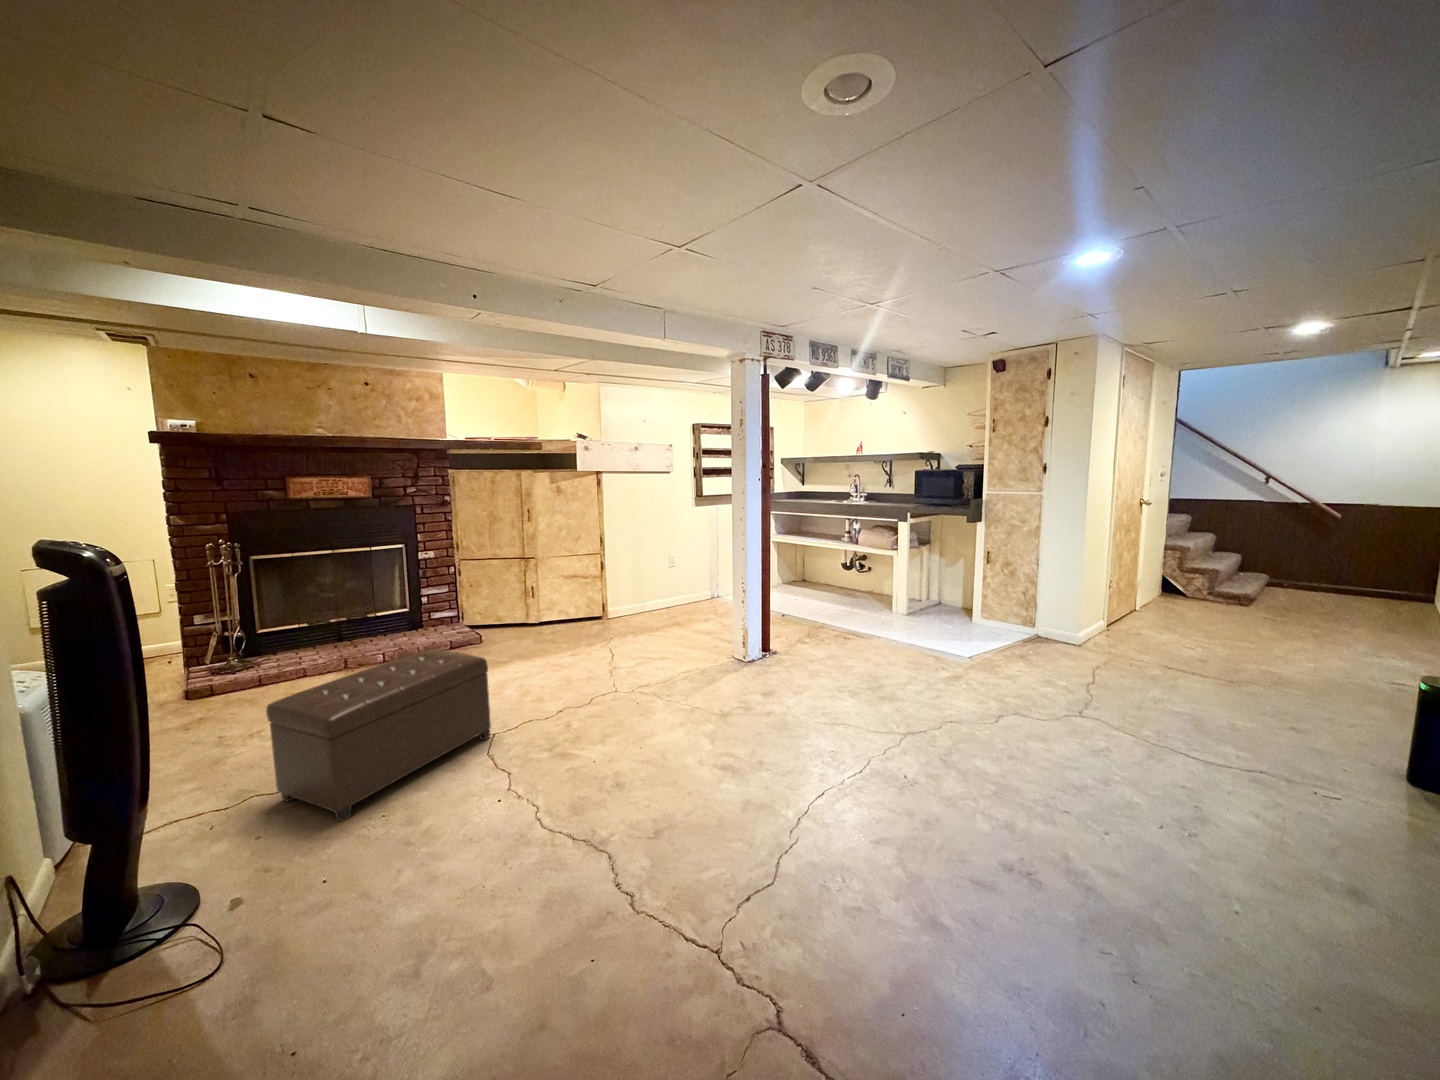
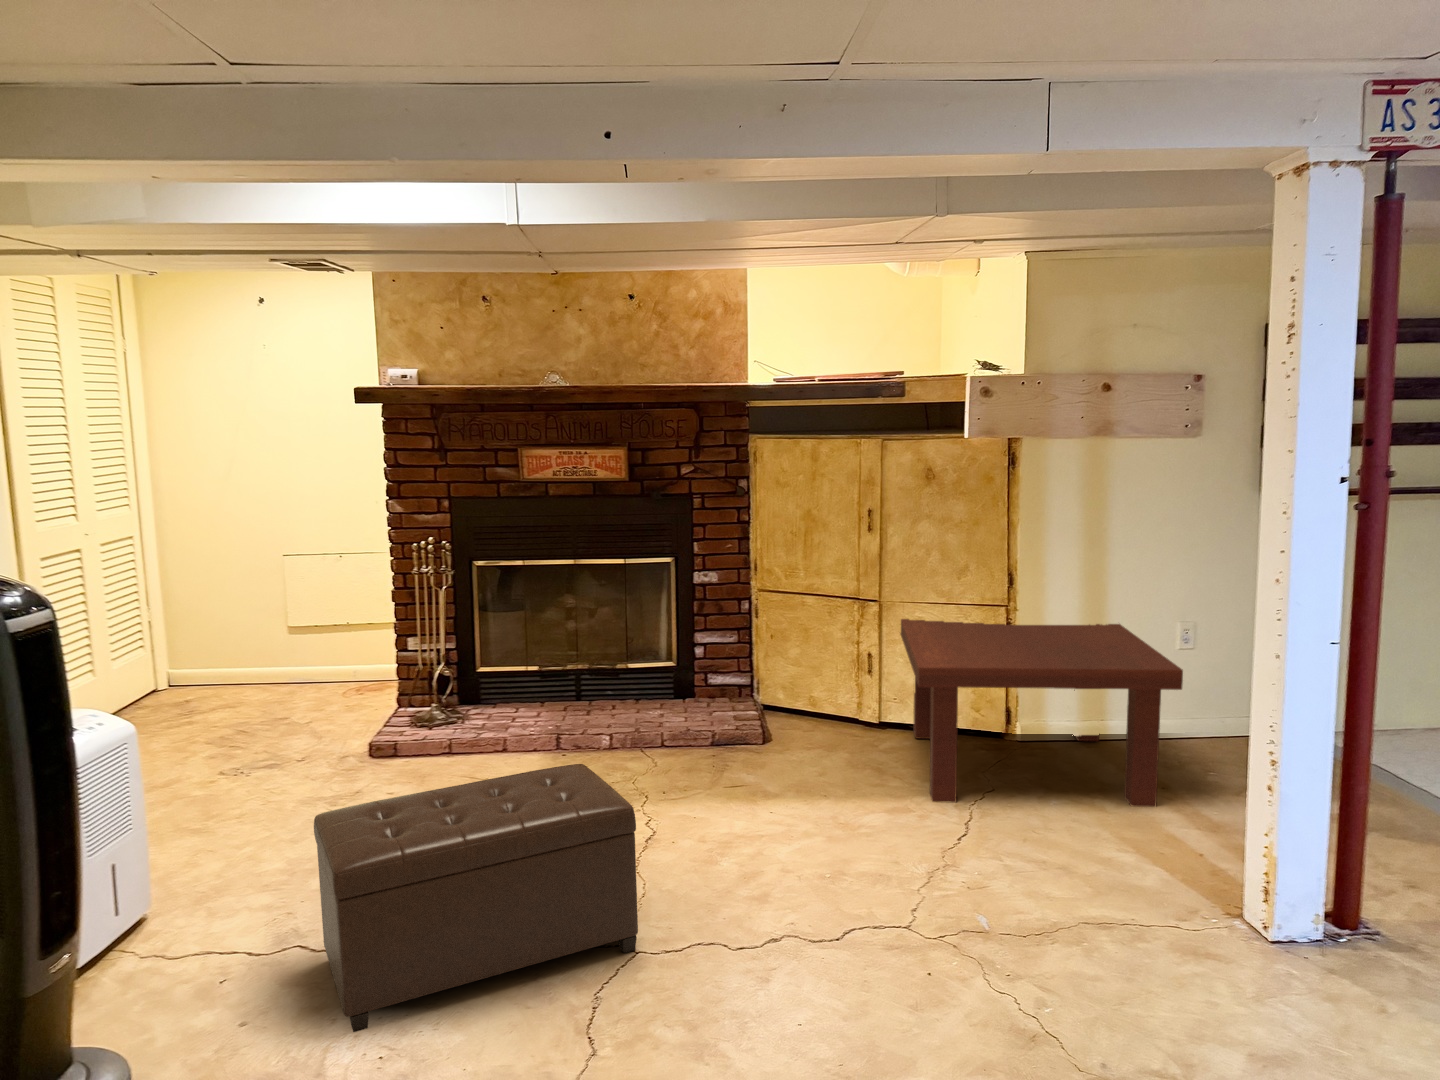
coffee table: none [546,556,691,649] -> present [900,619,1183,807]

